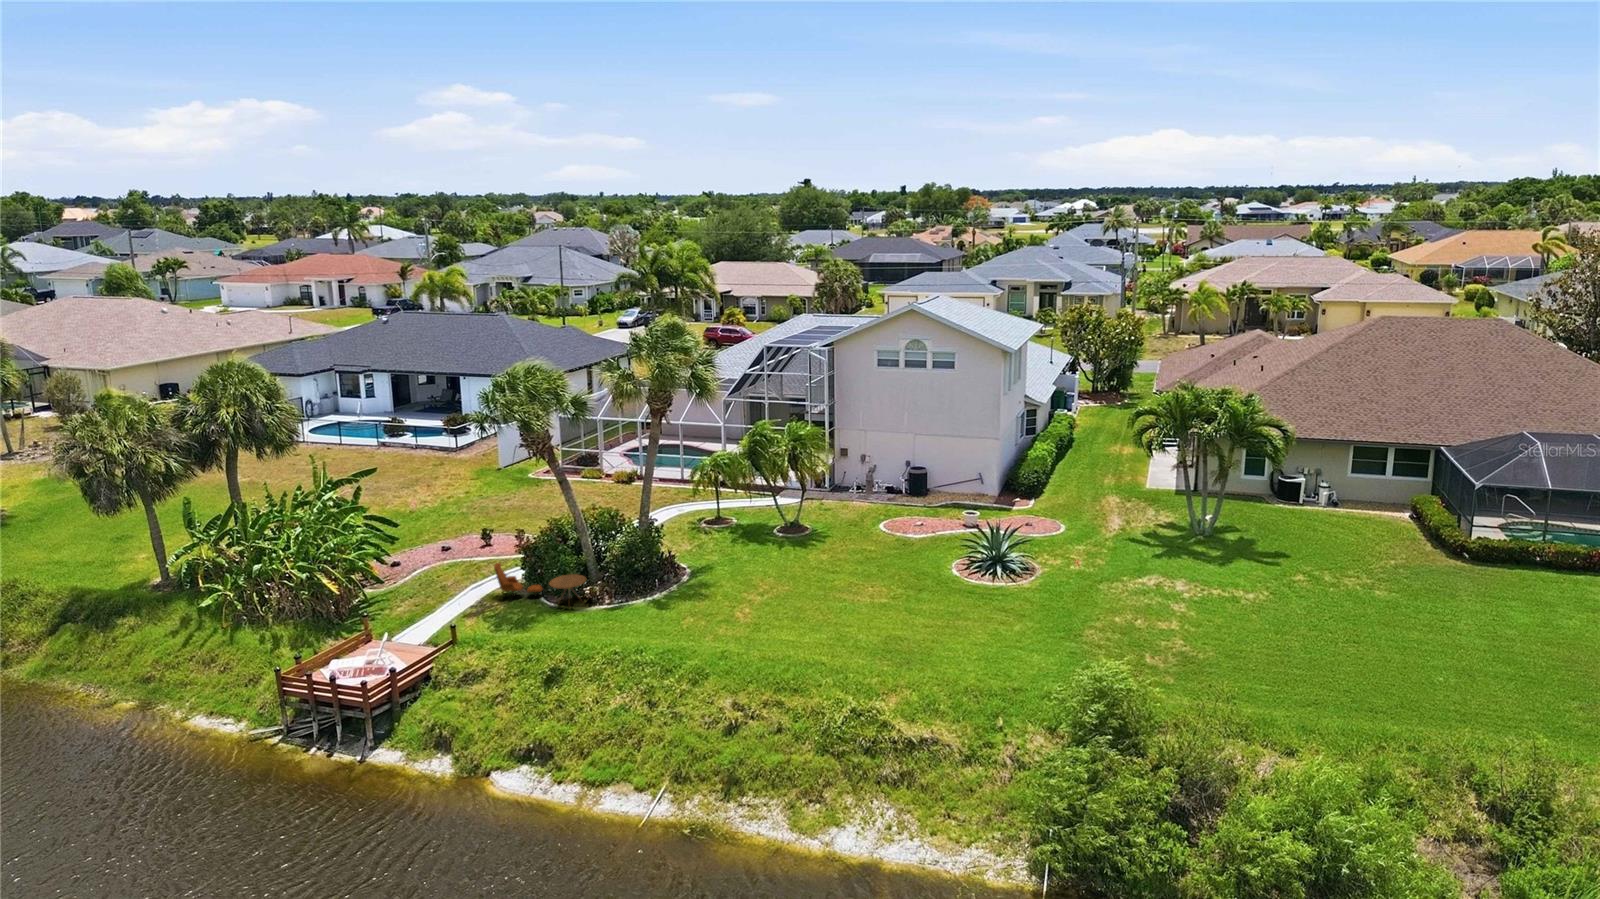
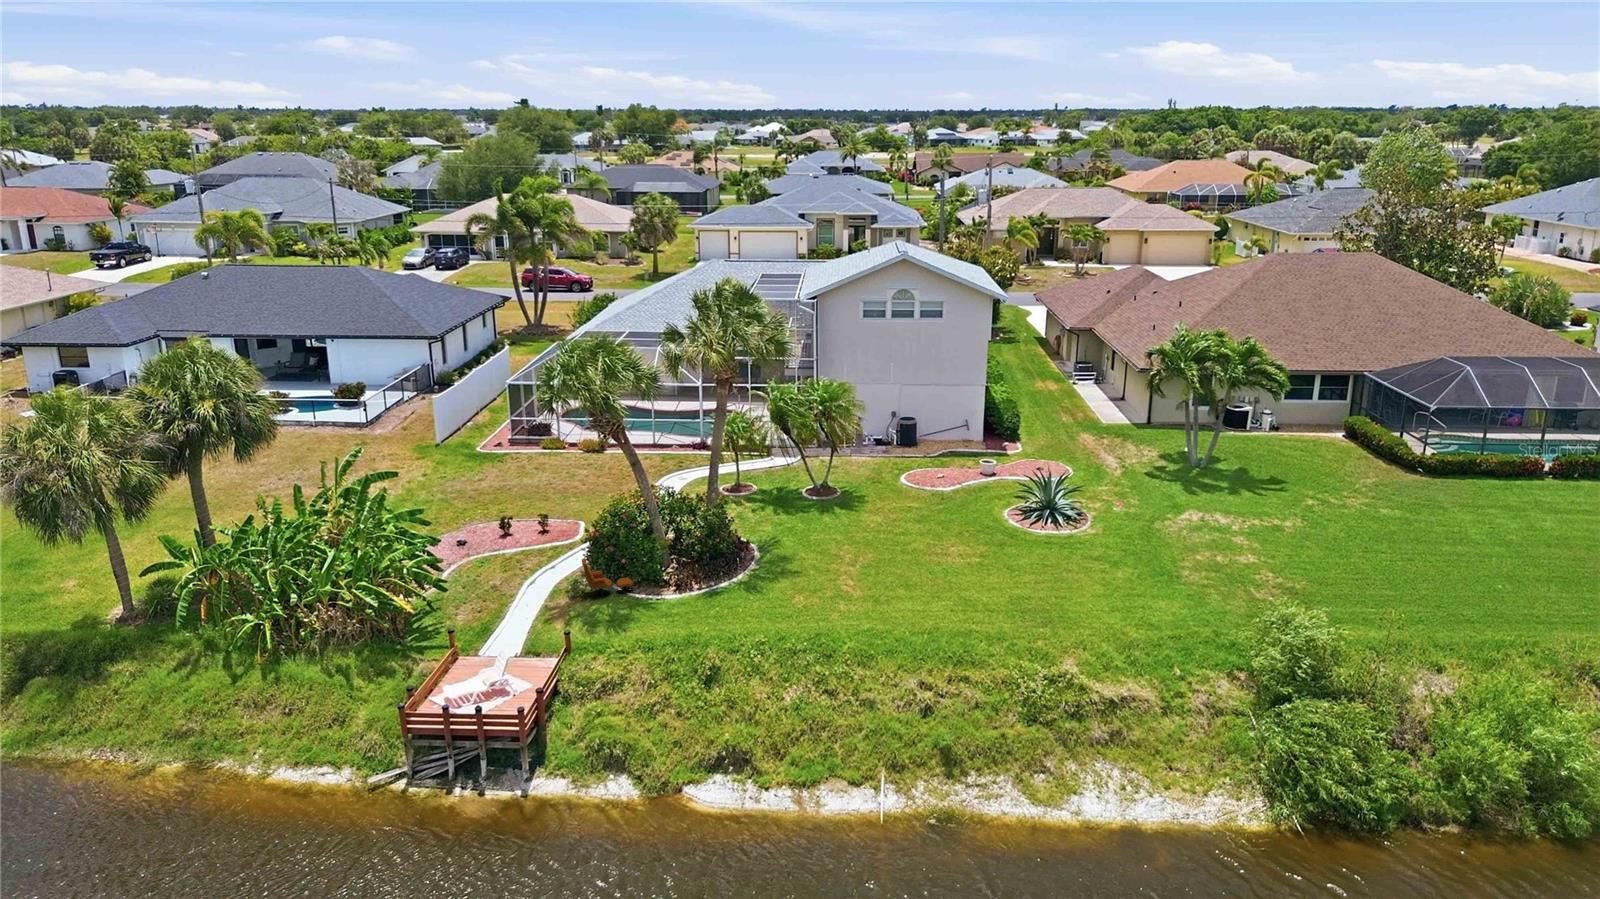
round table: present [549,574,586,600] -> none [651,563,690,601]

